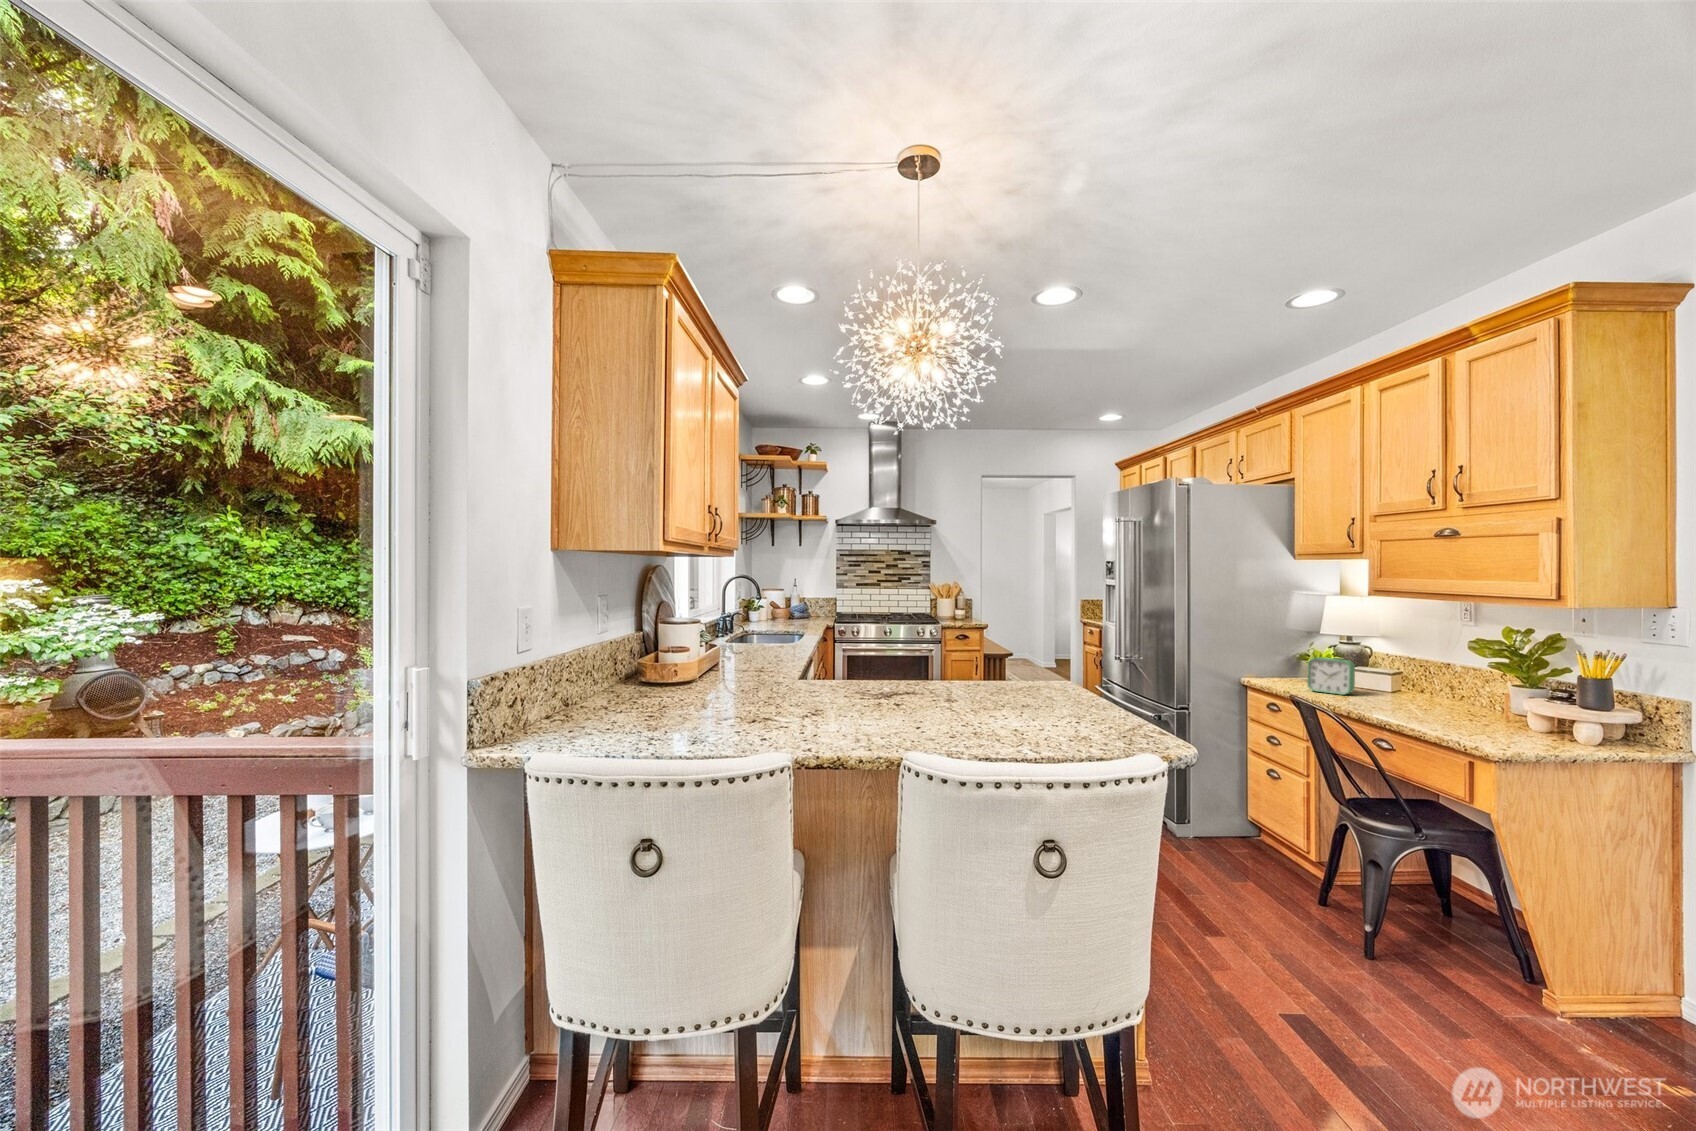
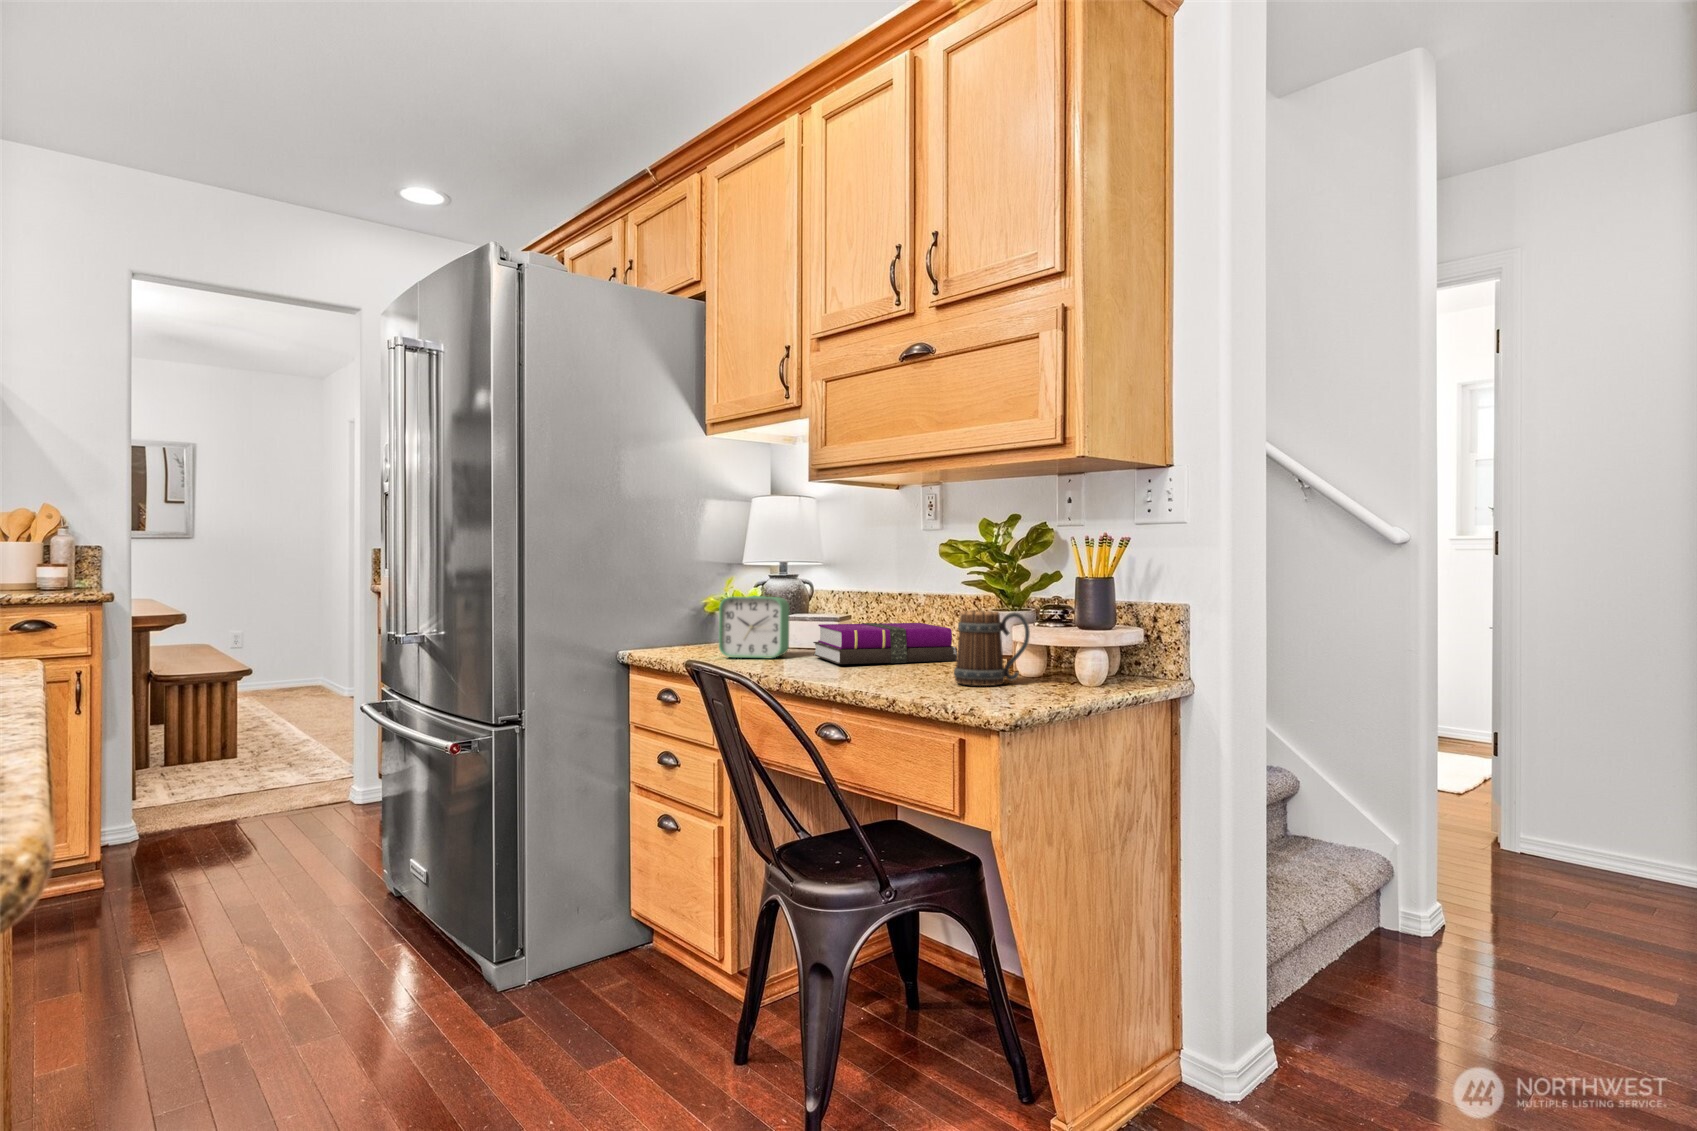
notebook: none [1372,679,1481,712] -> present [813,623,957,664]
mug: none [1470,690,1528,734] -> present [954,610,1030,686]

